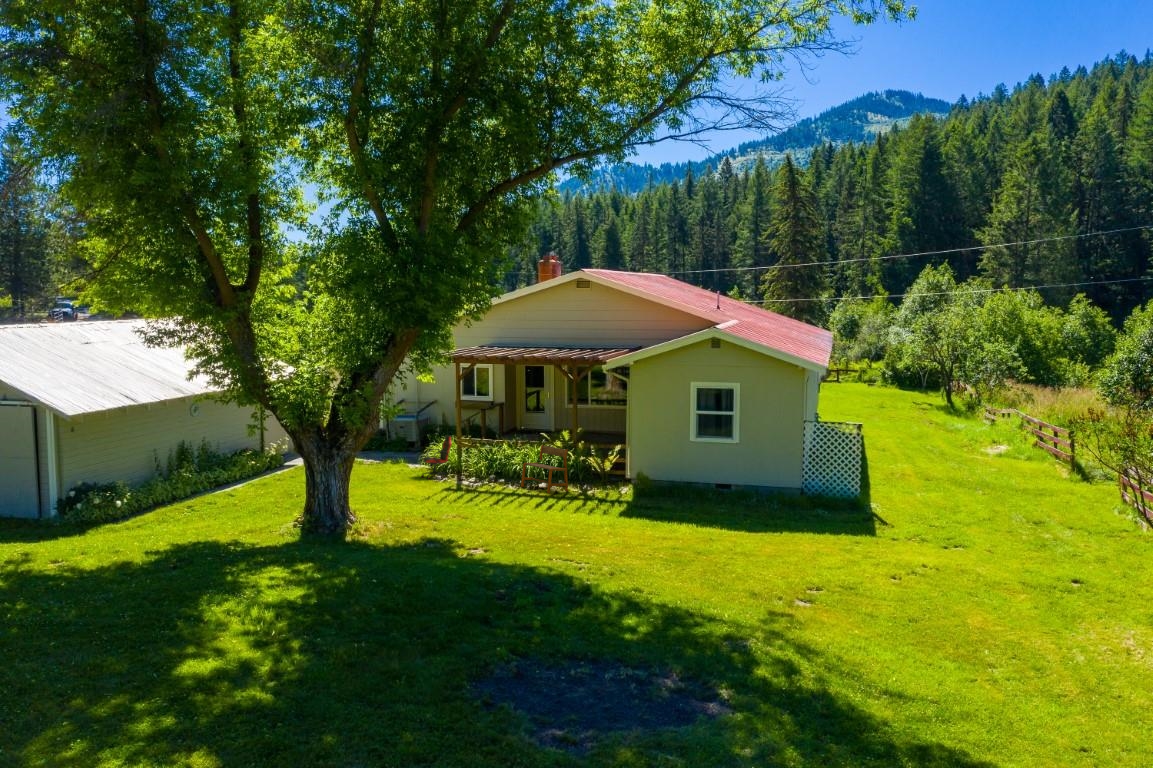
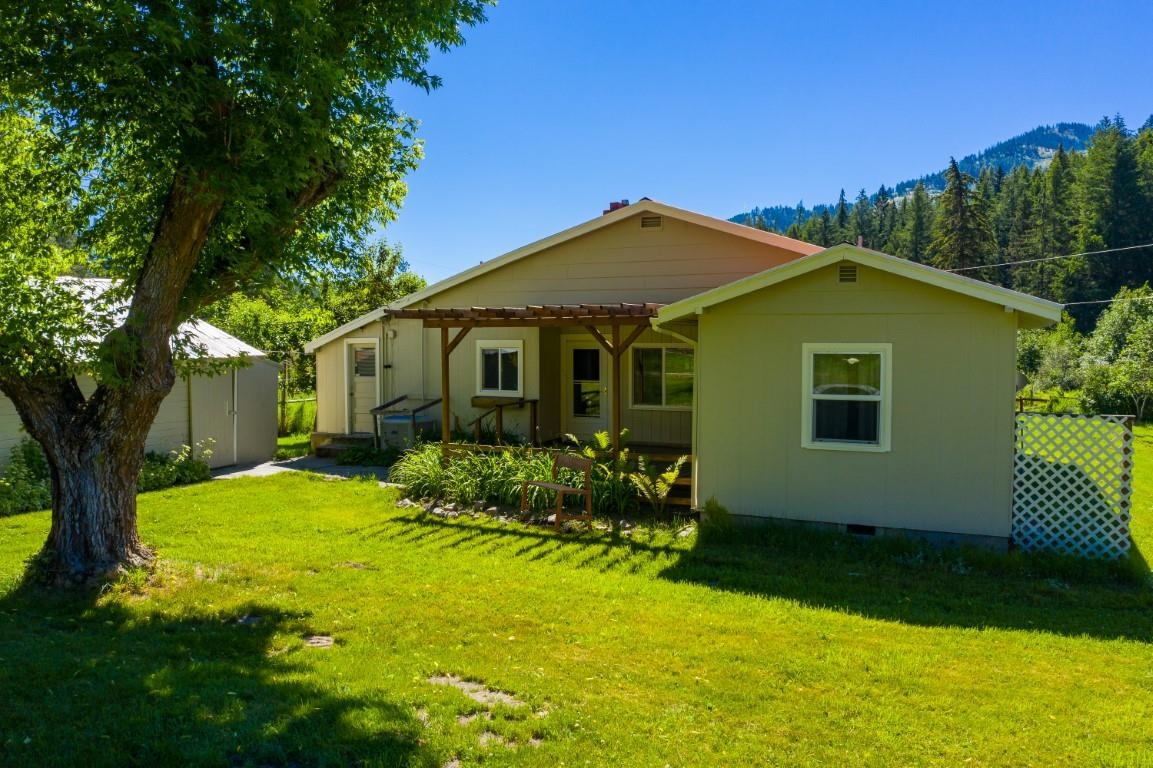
chair: present [421,435,452,479] -> none [377,436,424,504]

